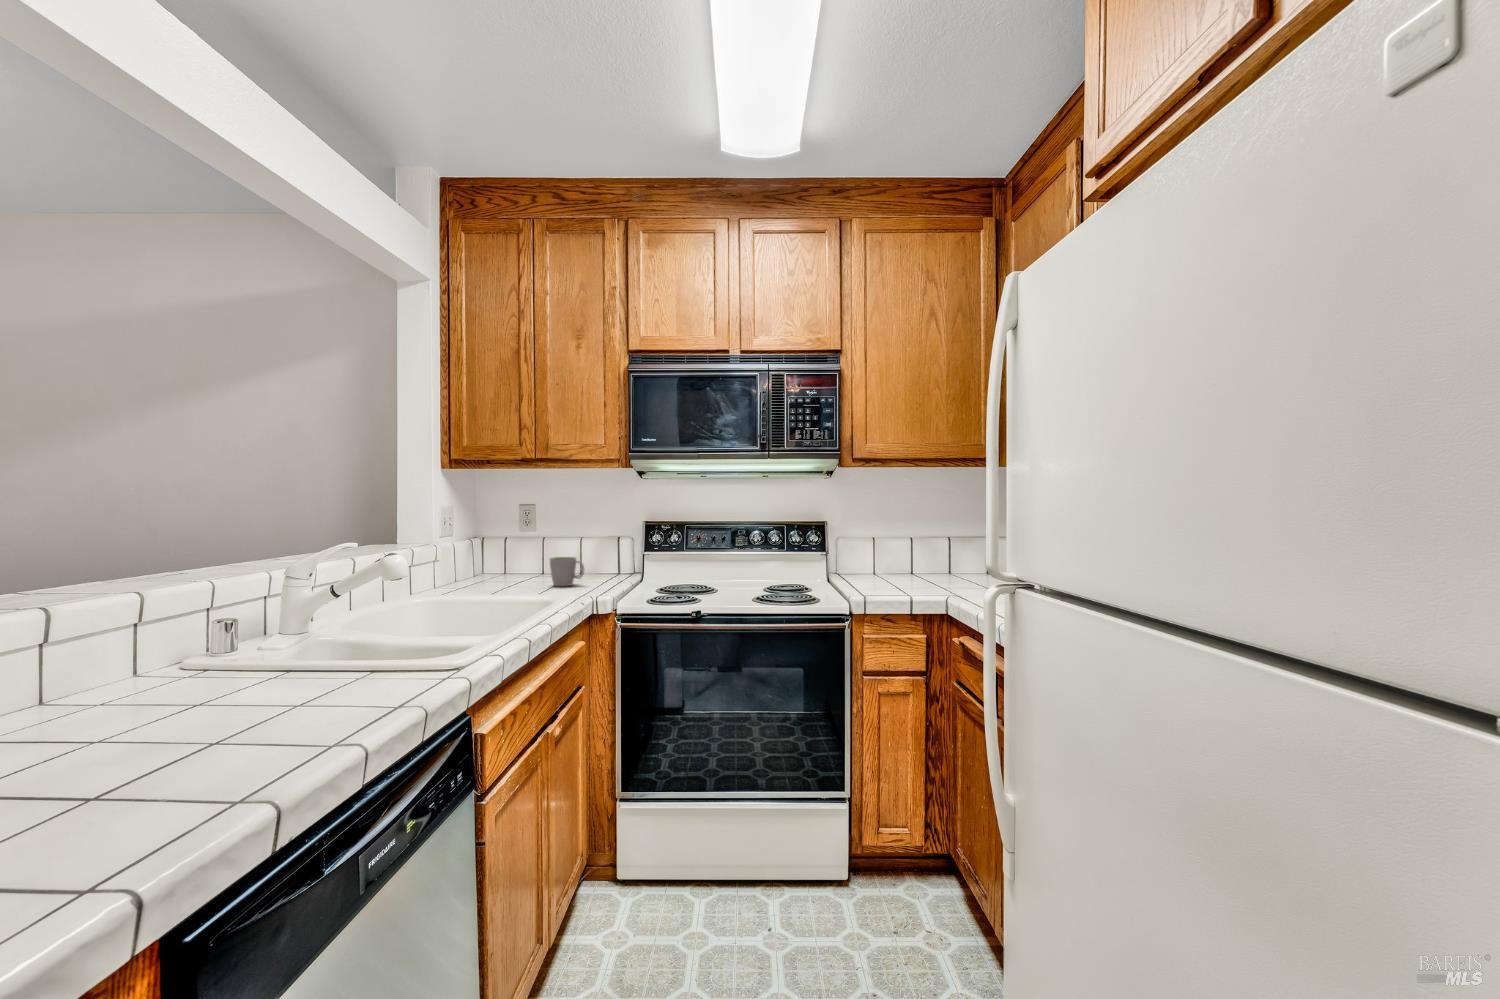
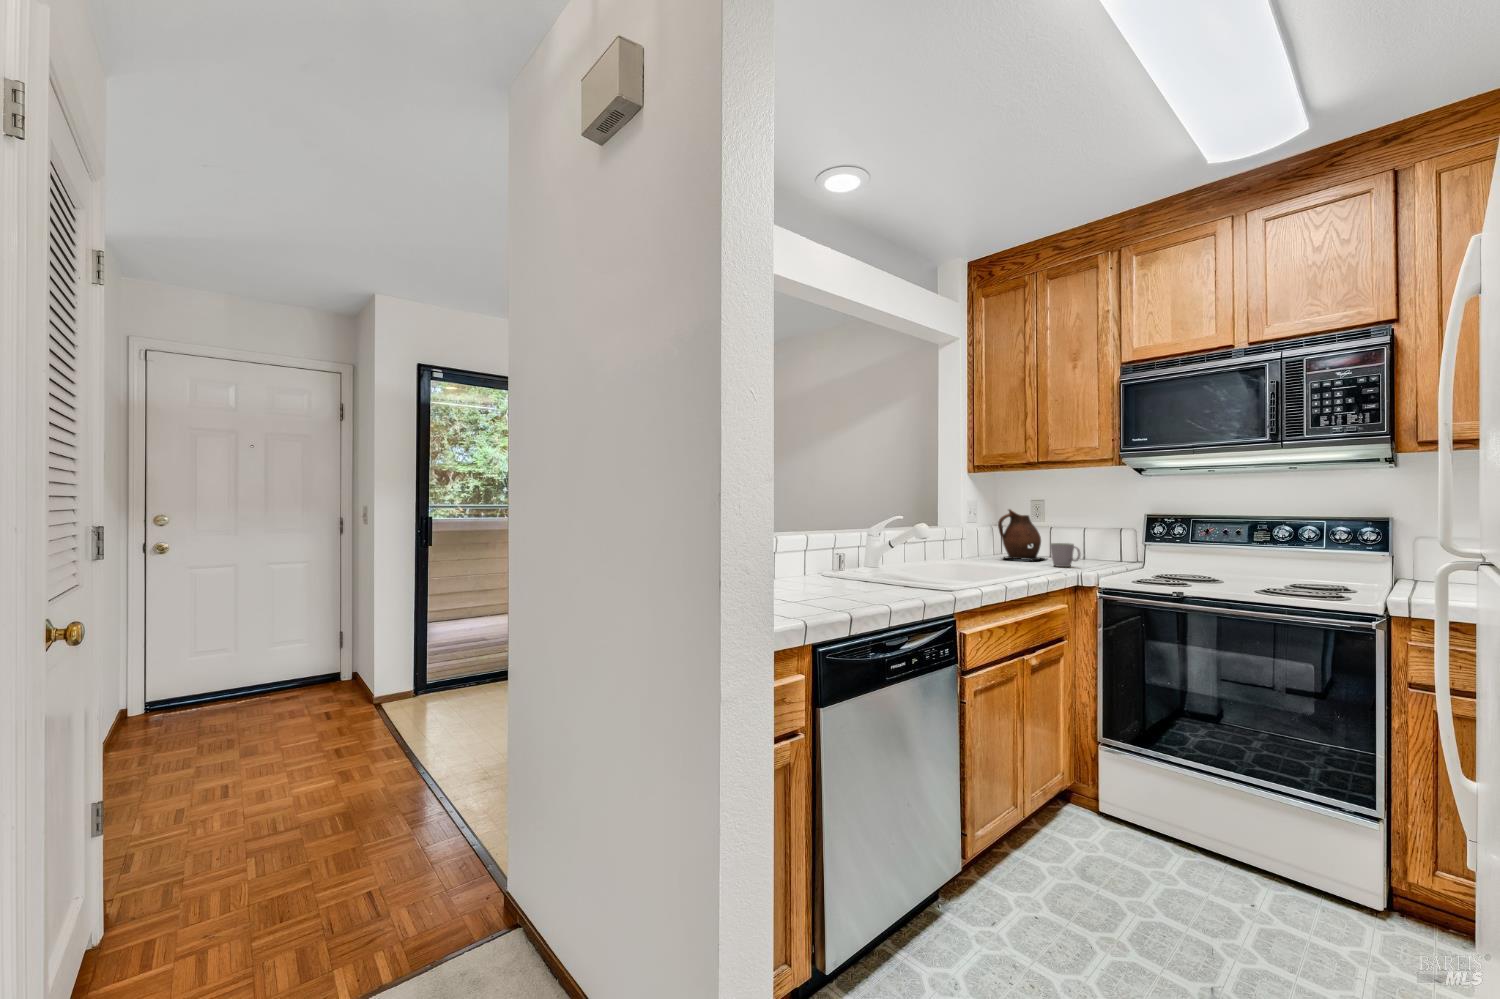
ceramic pitcher: none [480,515,539,580] -> present [998,509,1043,560]

